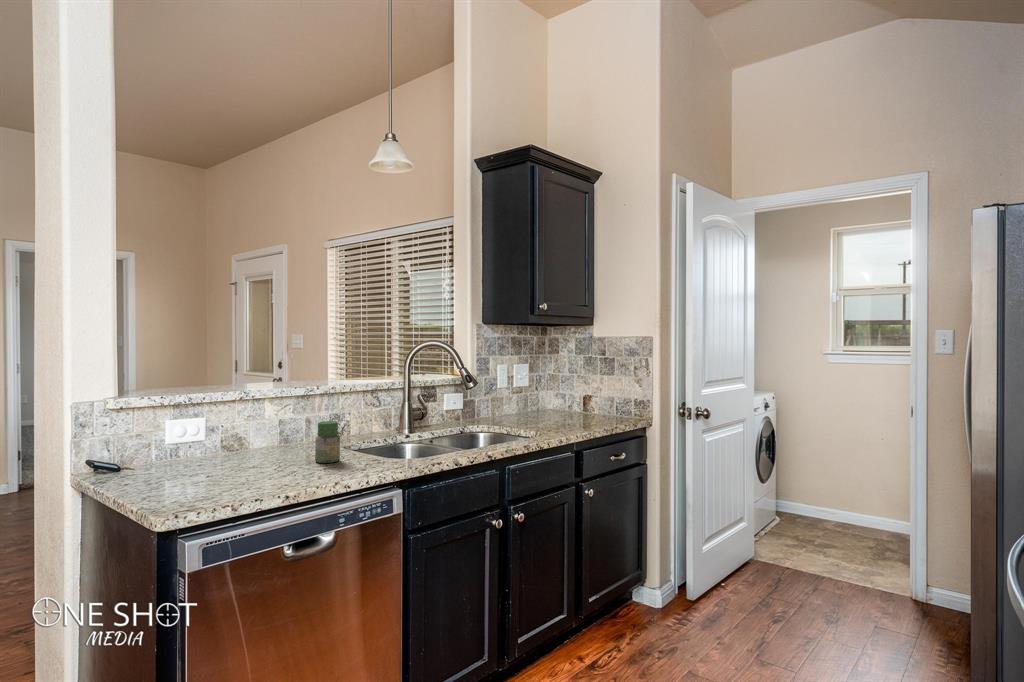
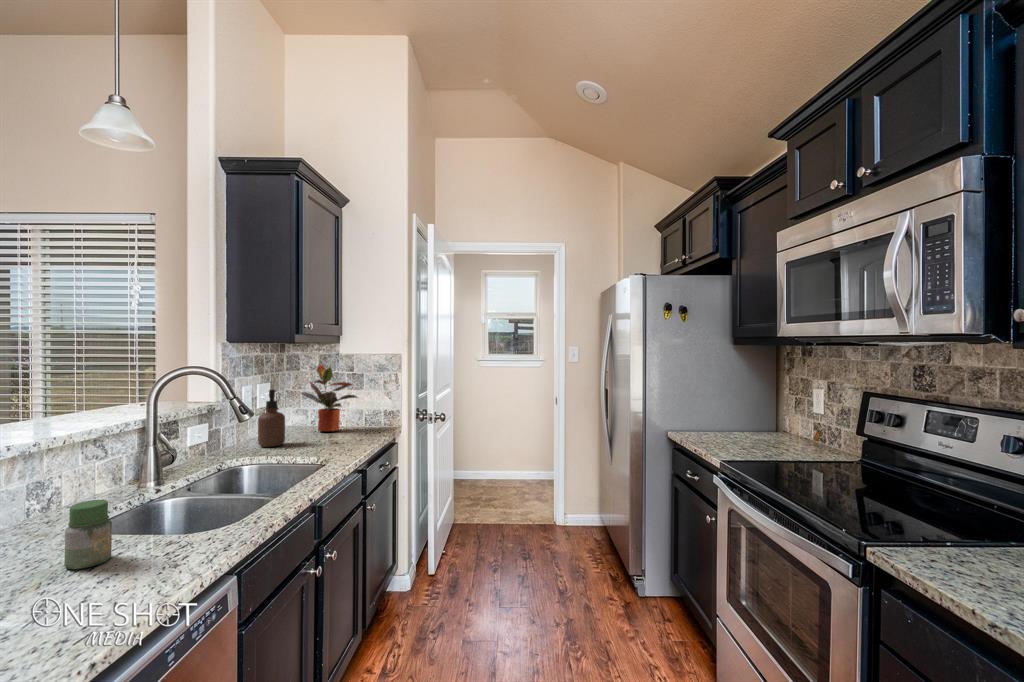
potted plant: none [548,348,605,416] -> present [301,364,357,431]
soap dispenser: none [504,368,527,421] -> present [258,389,285,447]

